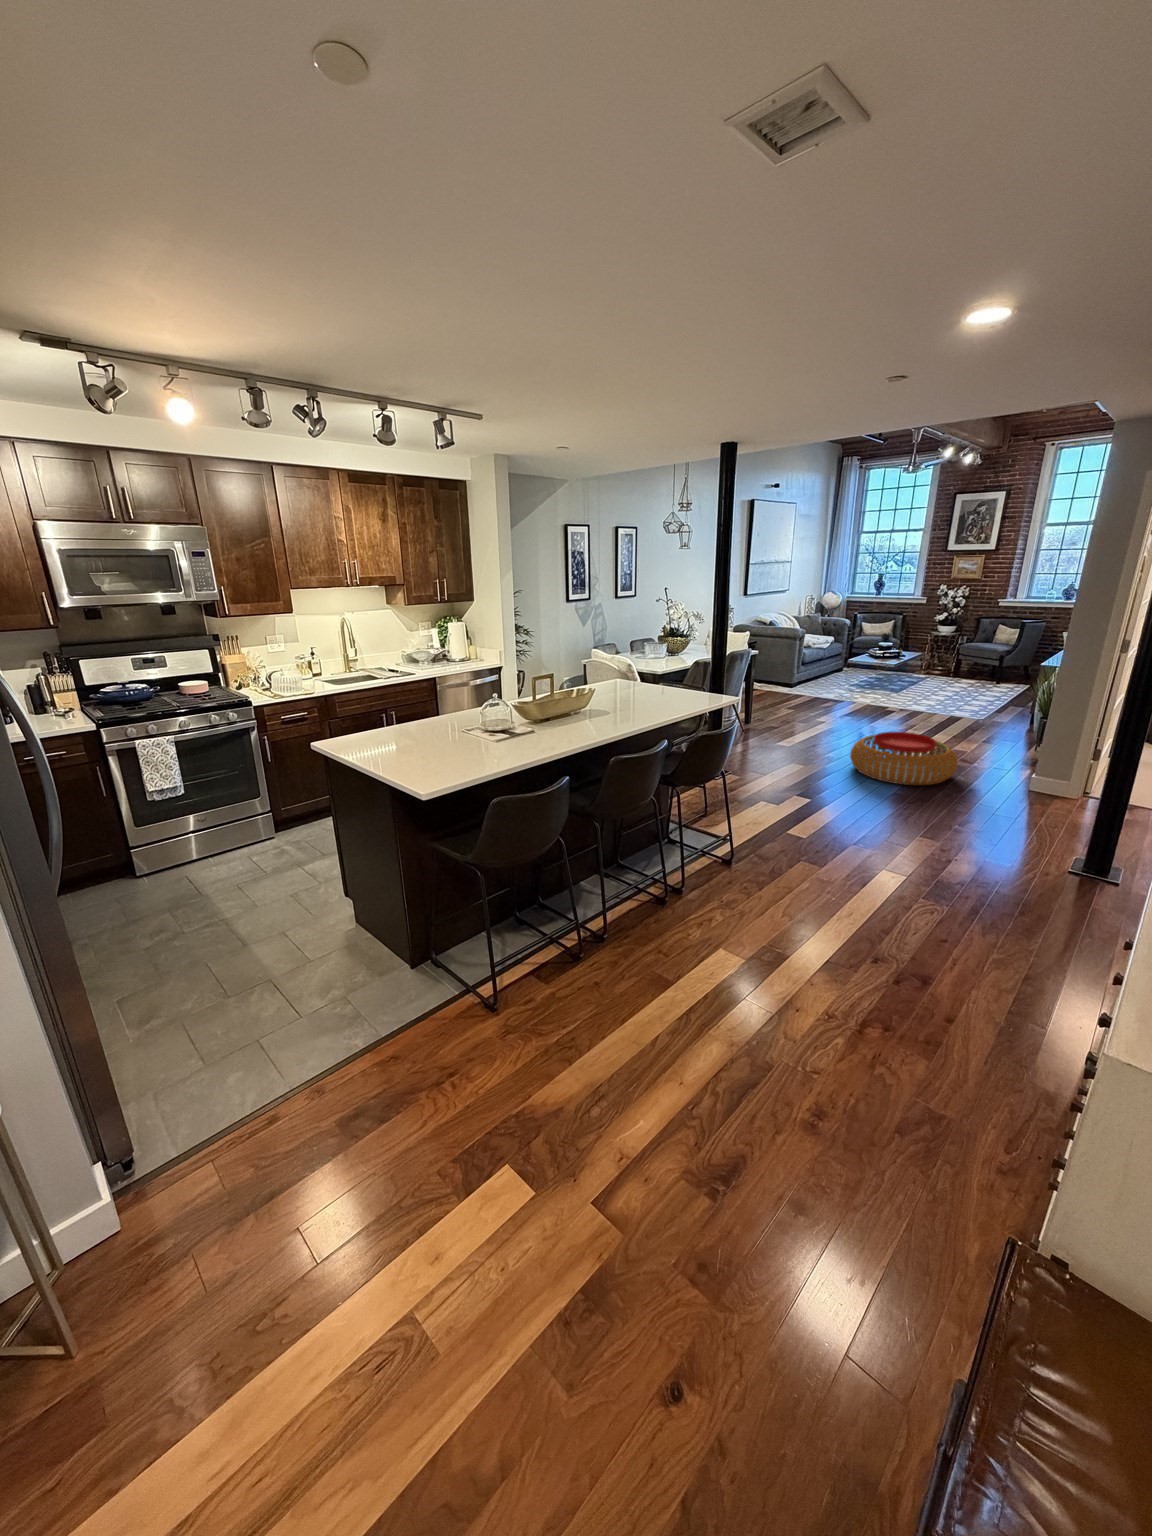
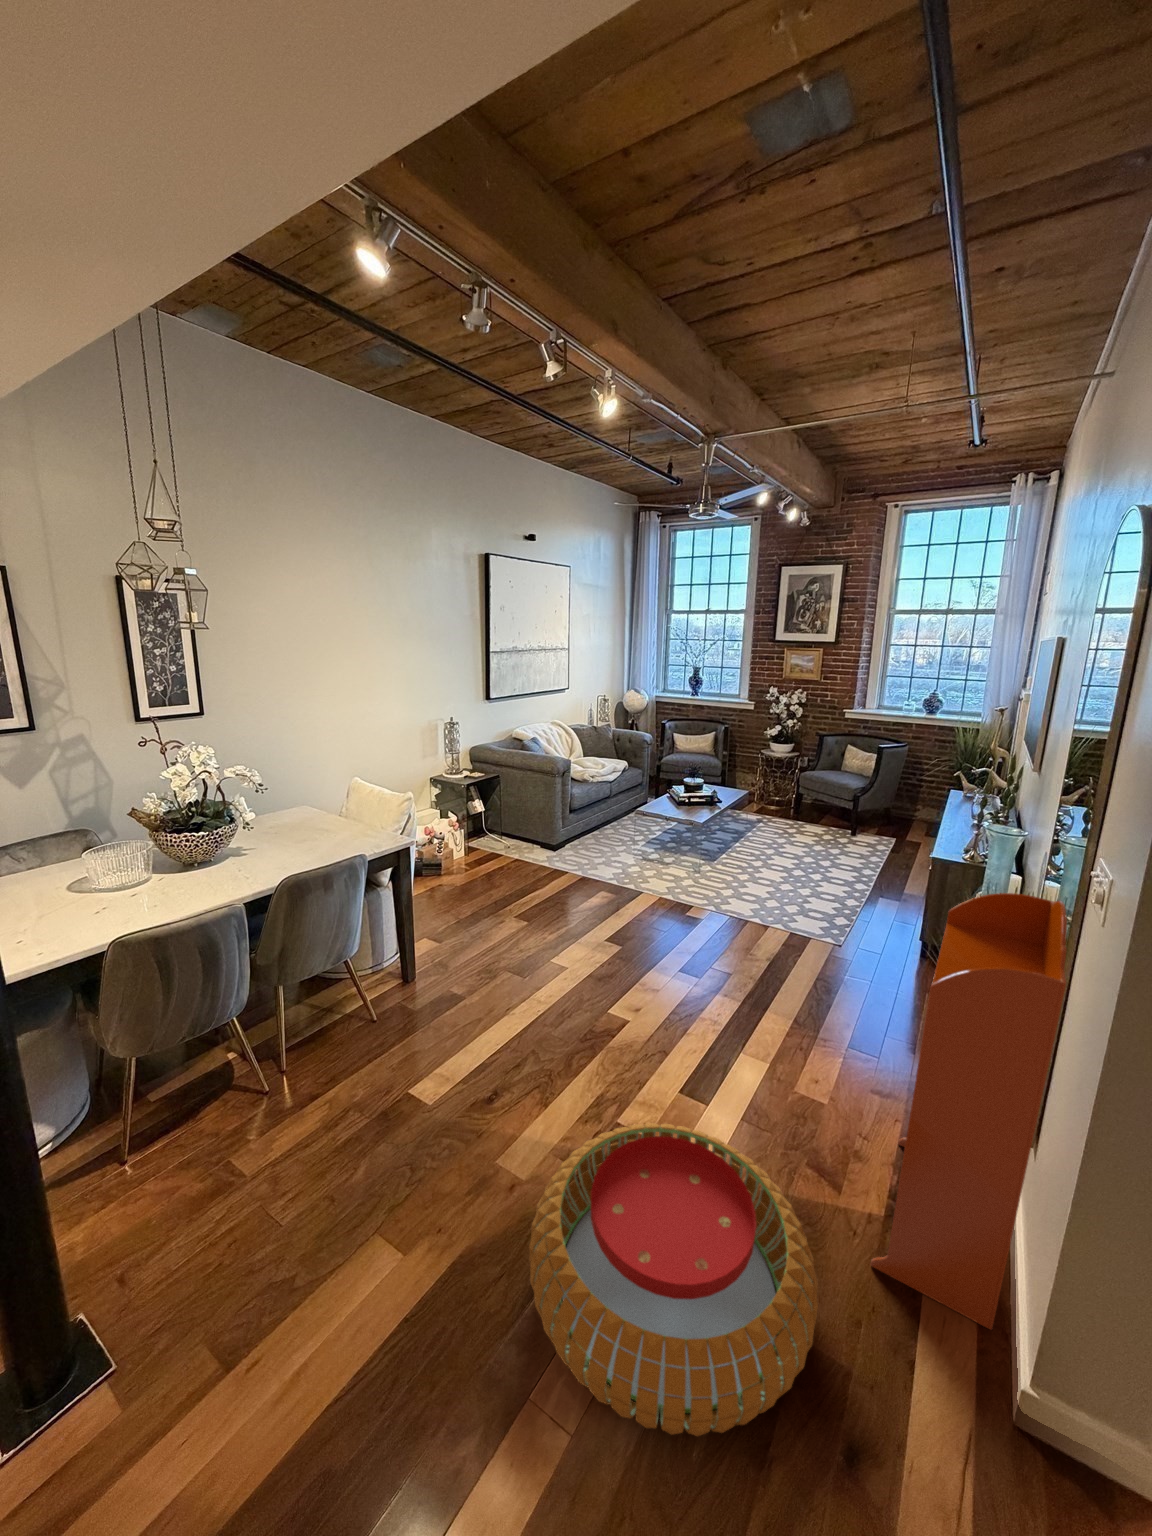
bookcase: none [978,633,1068,782] -> present [870,893,1067,1329]

